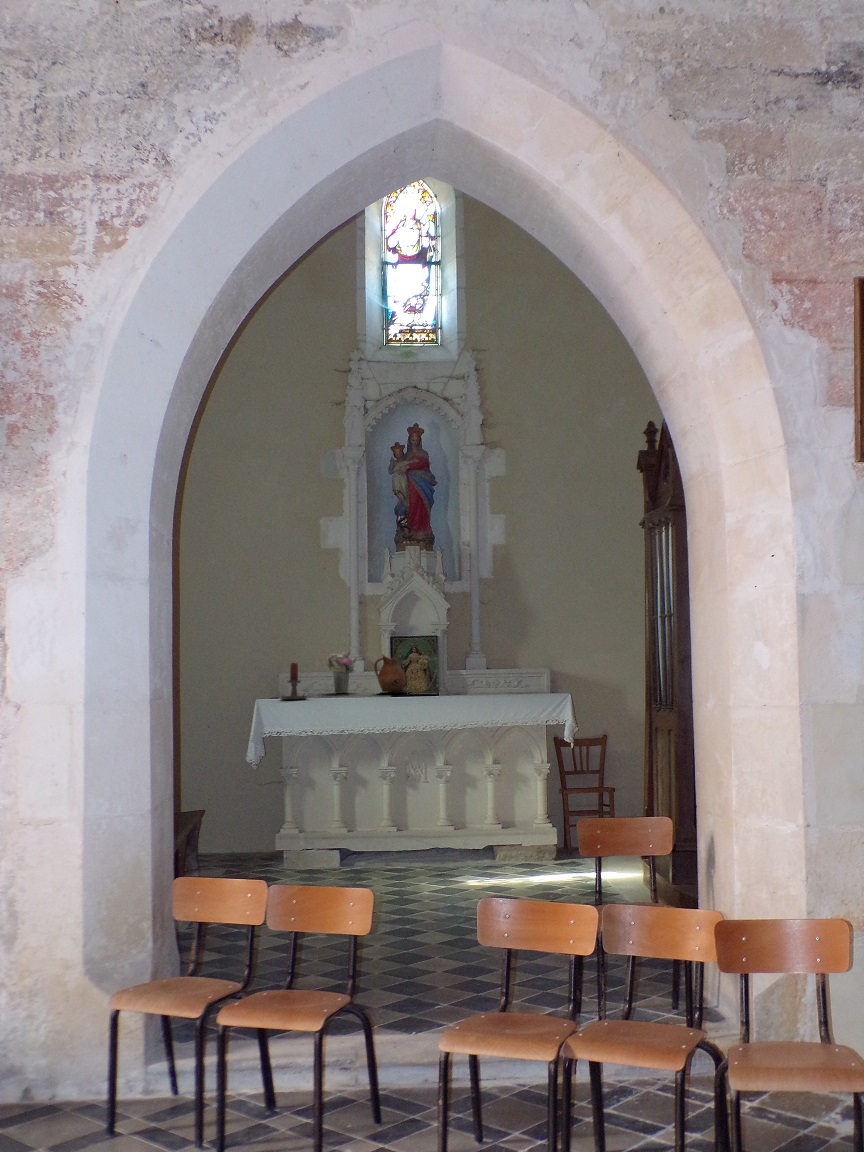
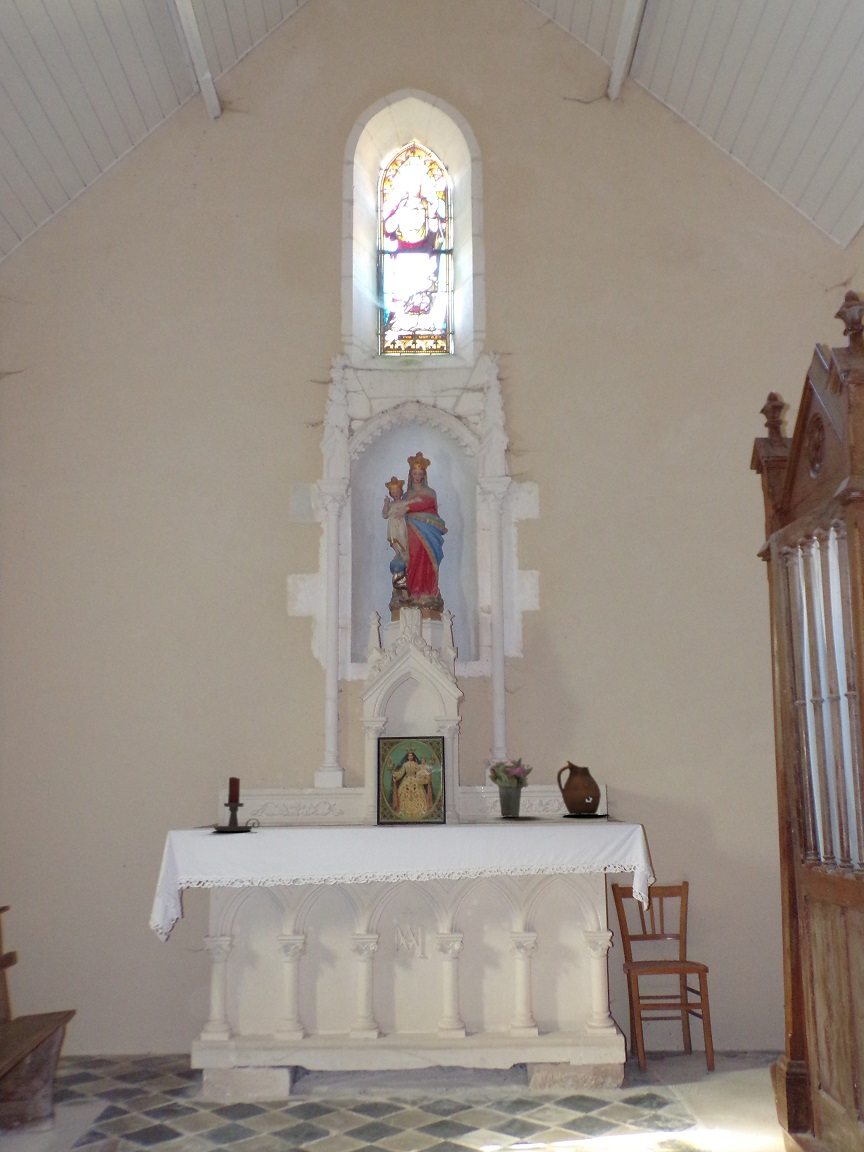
flower bouquet: present [327,652,357,693] -> present [488,758,533,817]
ceramic pitcher: present [374,654,405,693] -> present [557,761,608,815]

